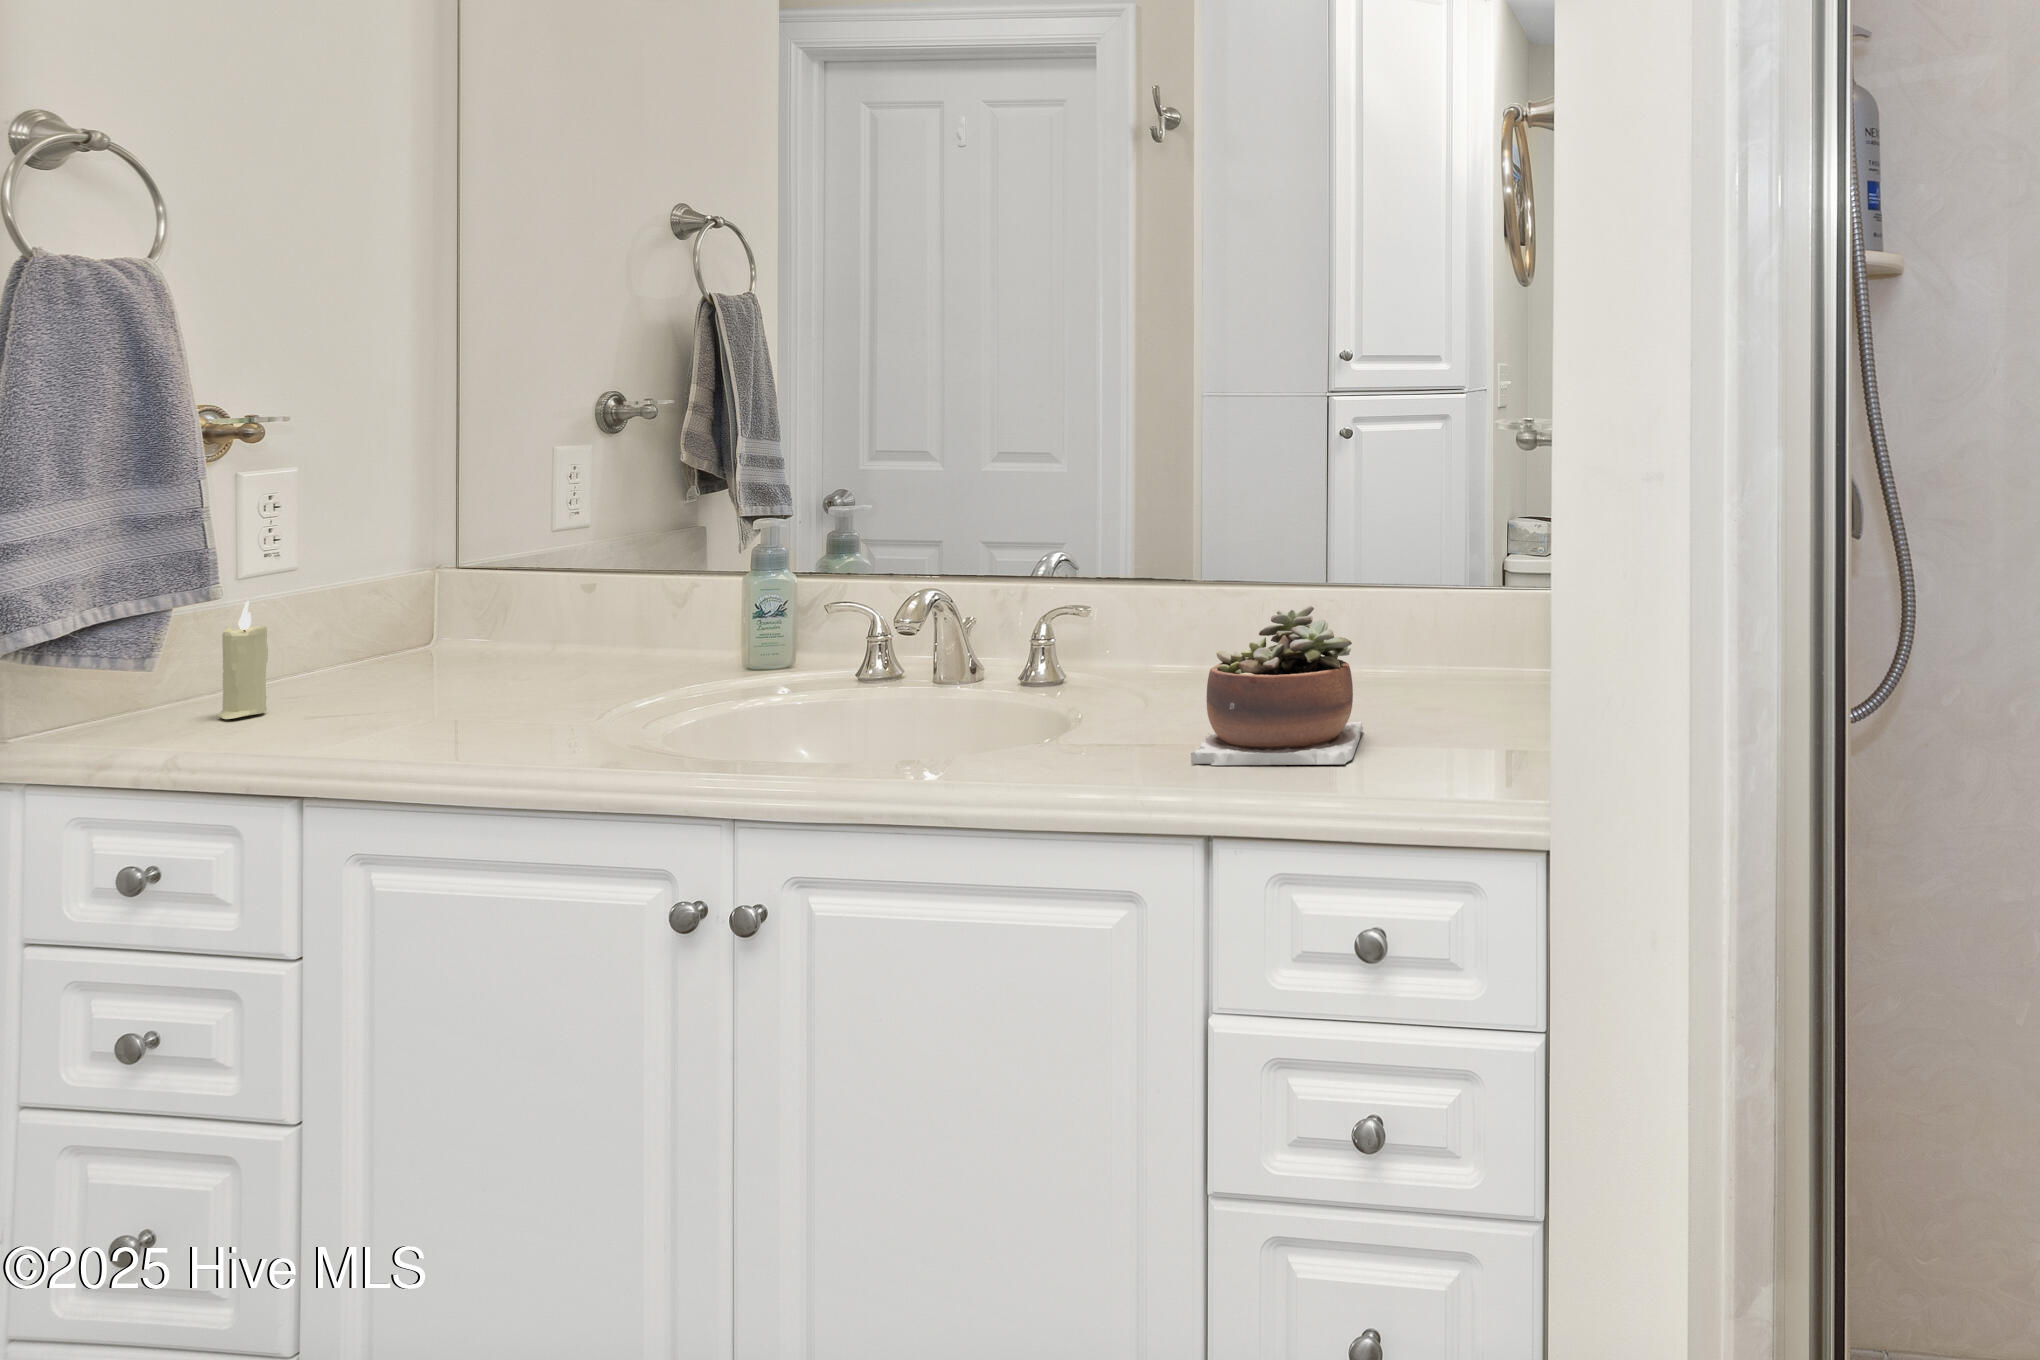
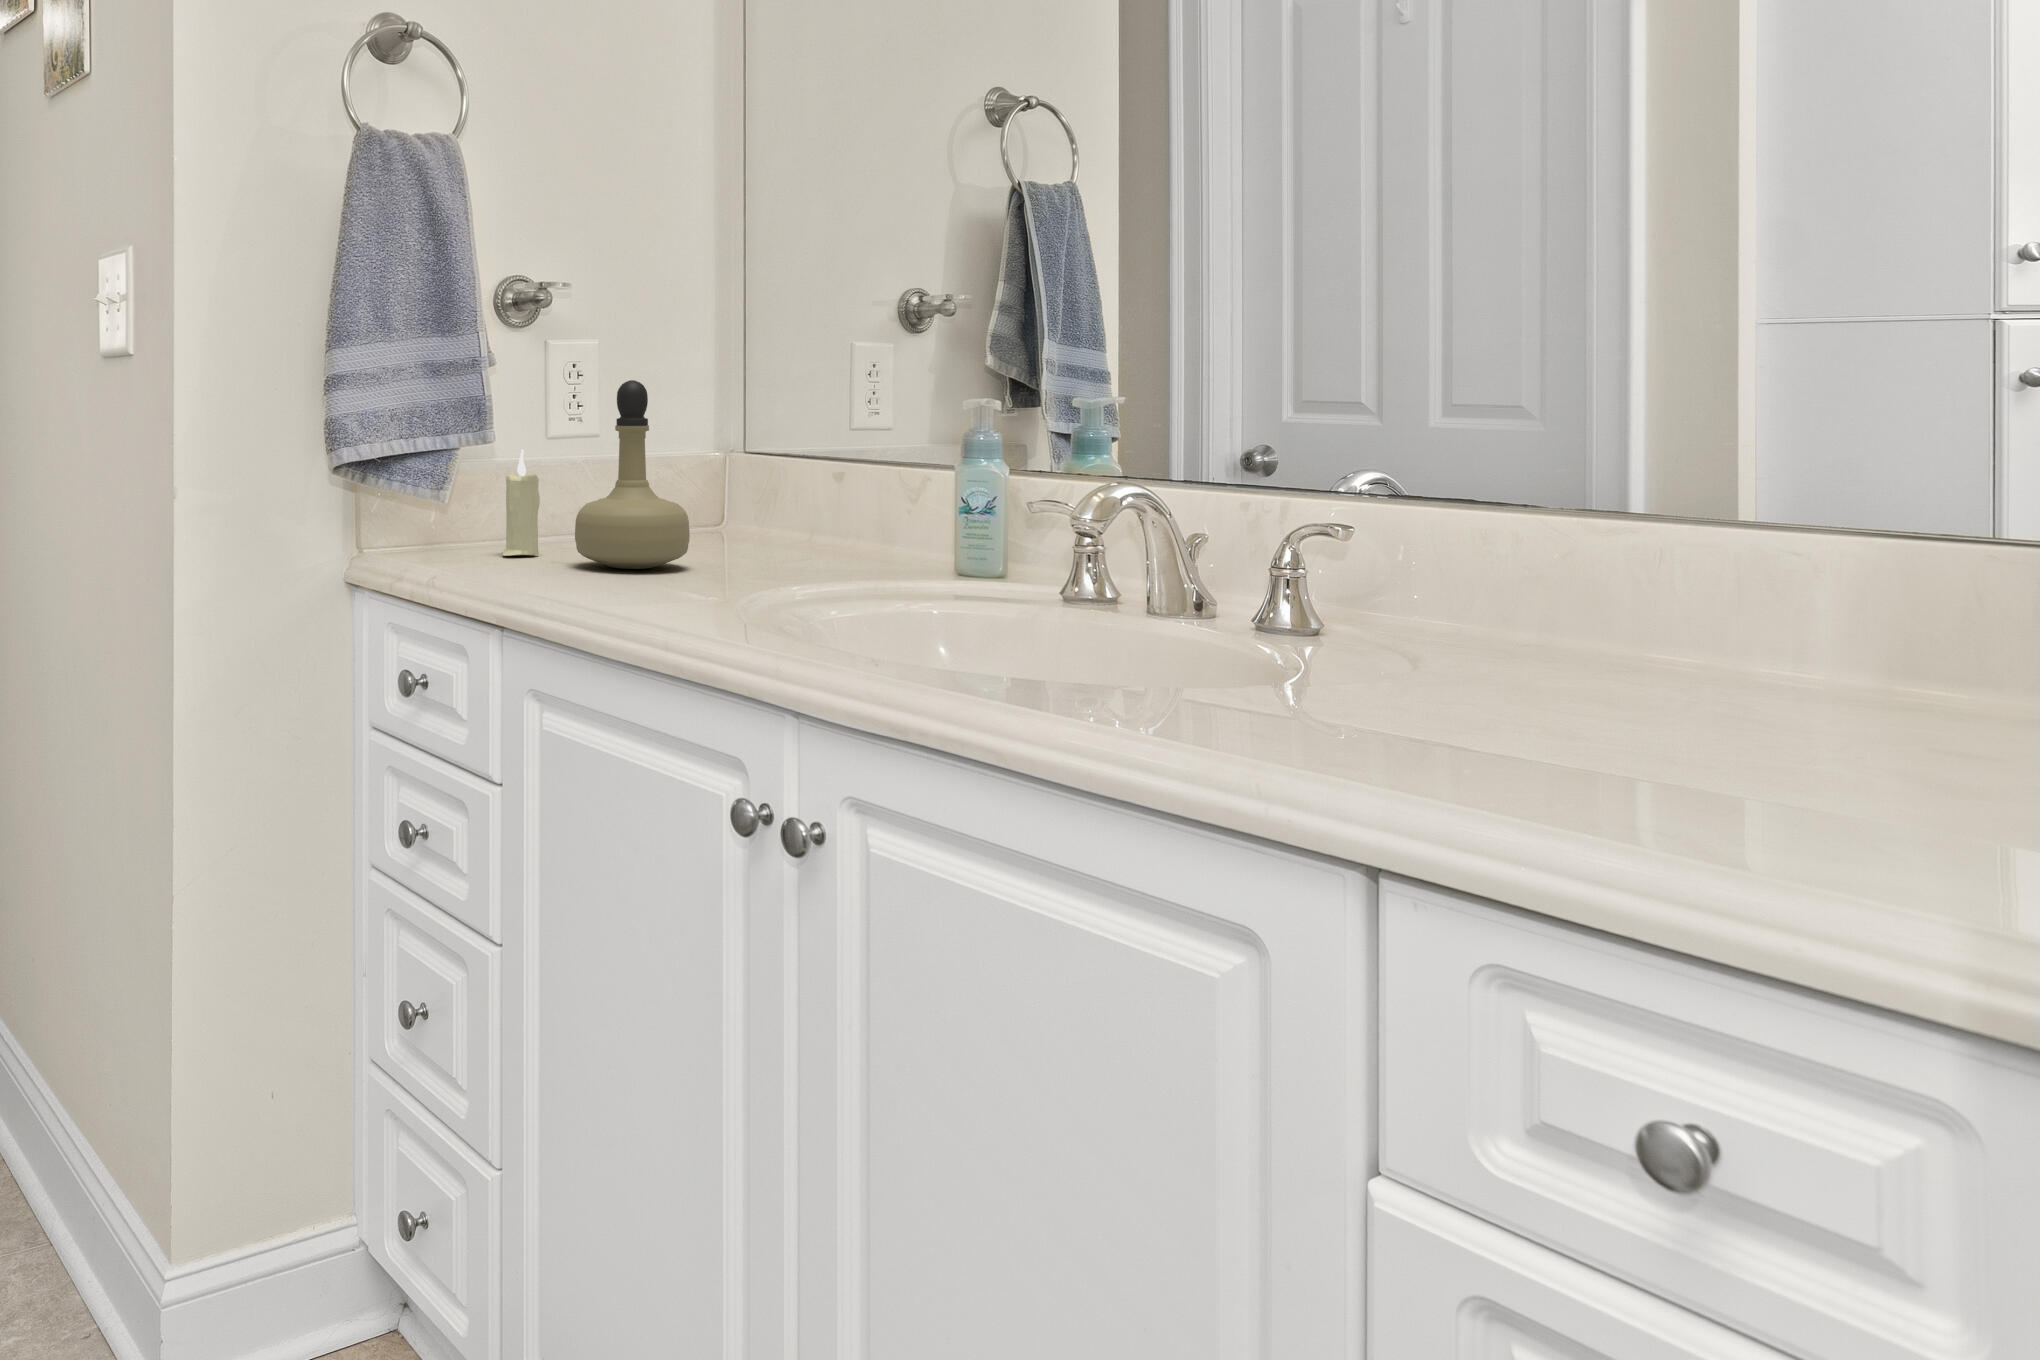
perfume bottle: none [338,522,477,714] -> present [575,380,690,569]
succulent plant: present [1191,606,1363,765] -> none [1381,522,1777,804]

